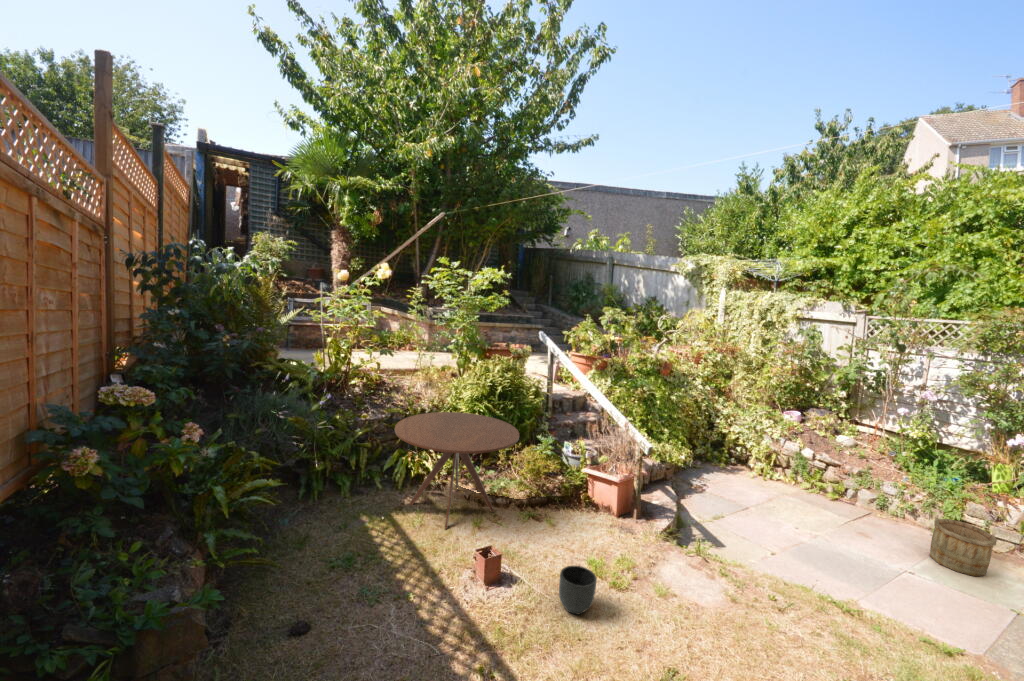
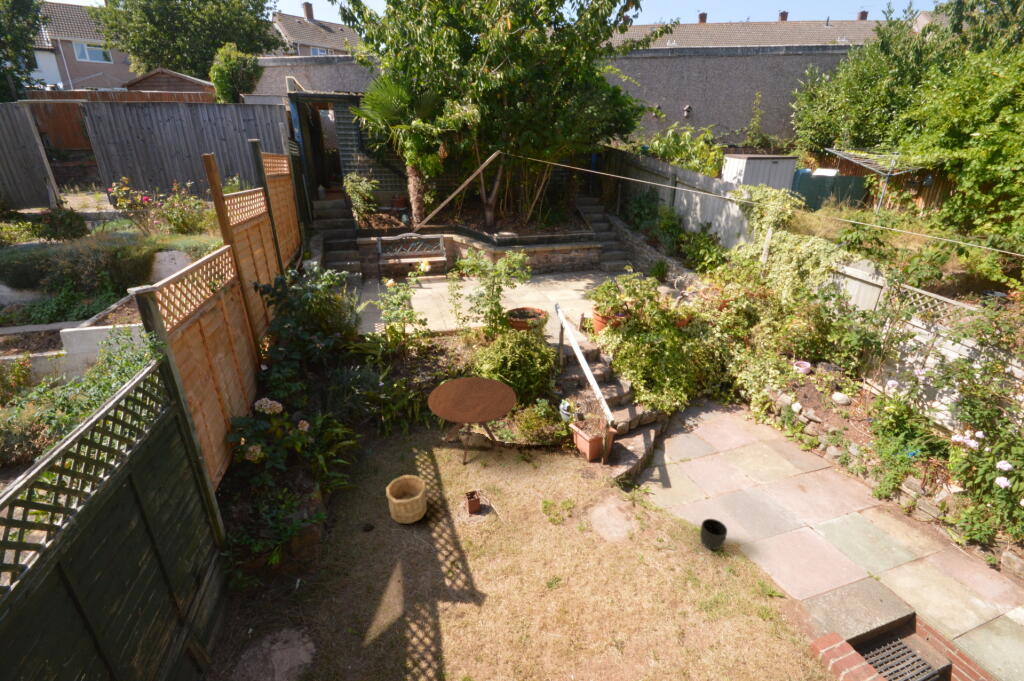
wooden bucket: present [930,519,996,576] -> present [386,475,427,523]
planter: present [559,566,597,615] -> present [700,519,727,549]

